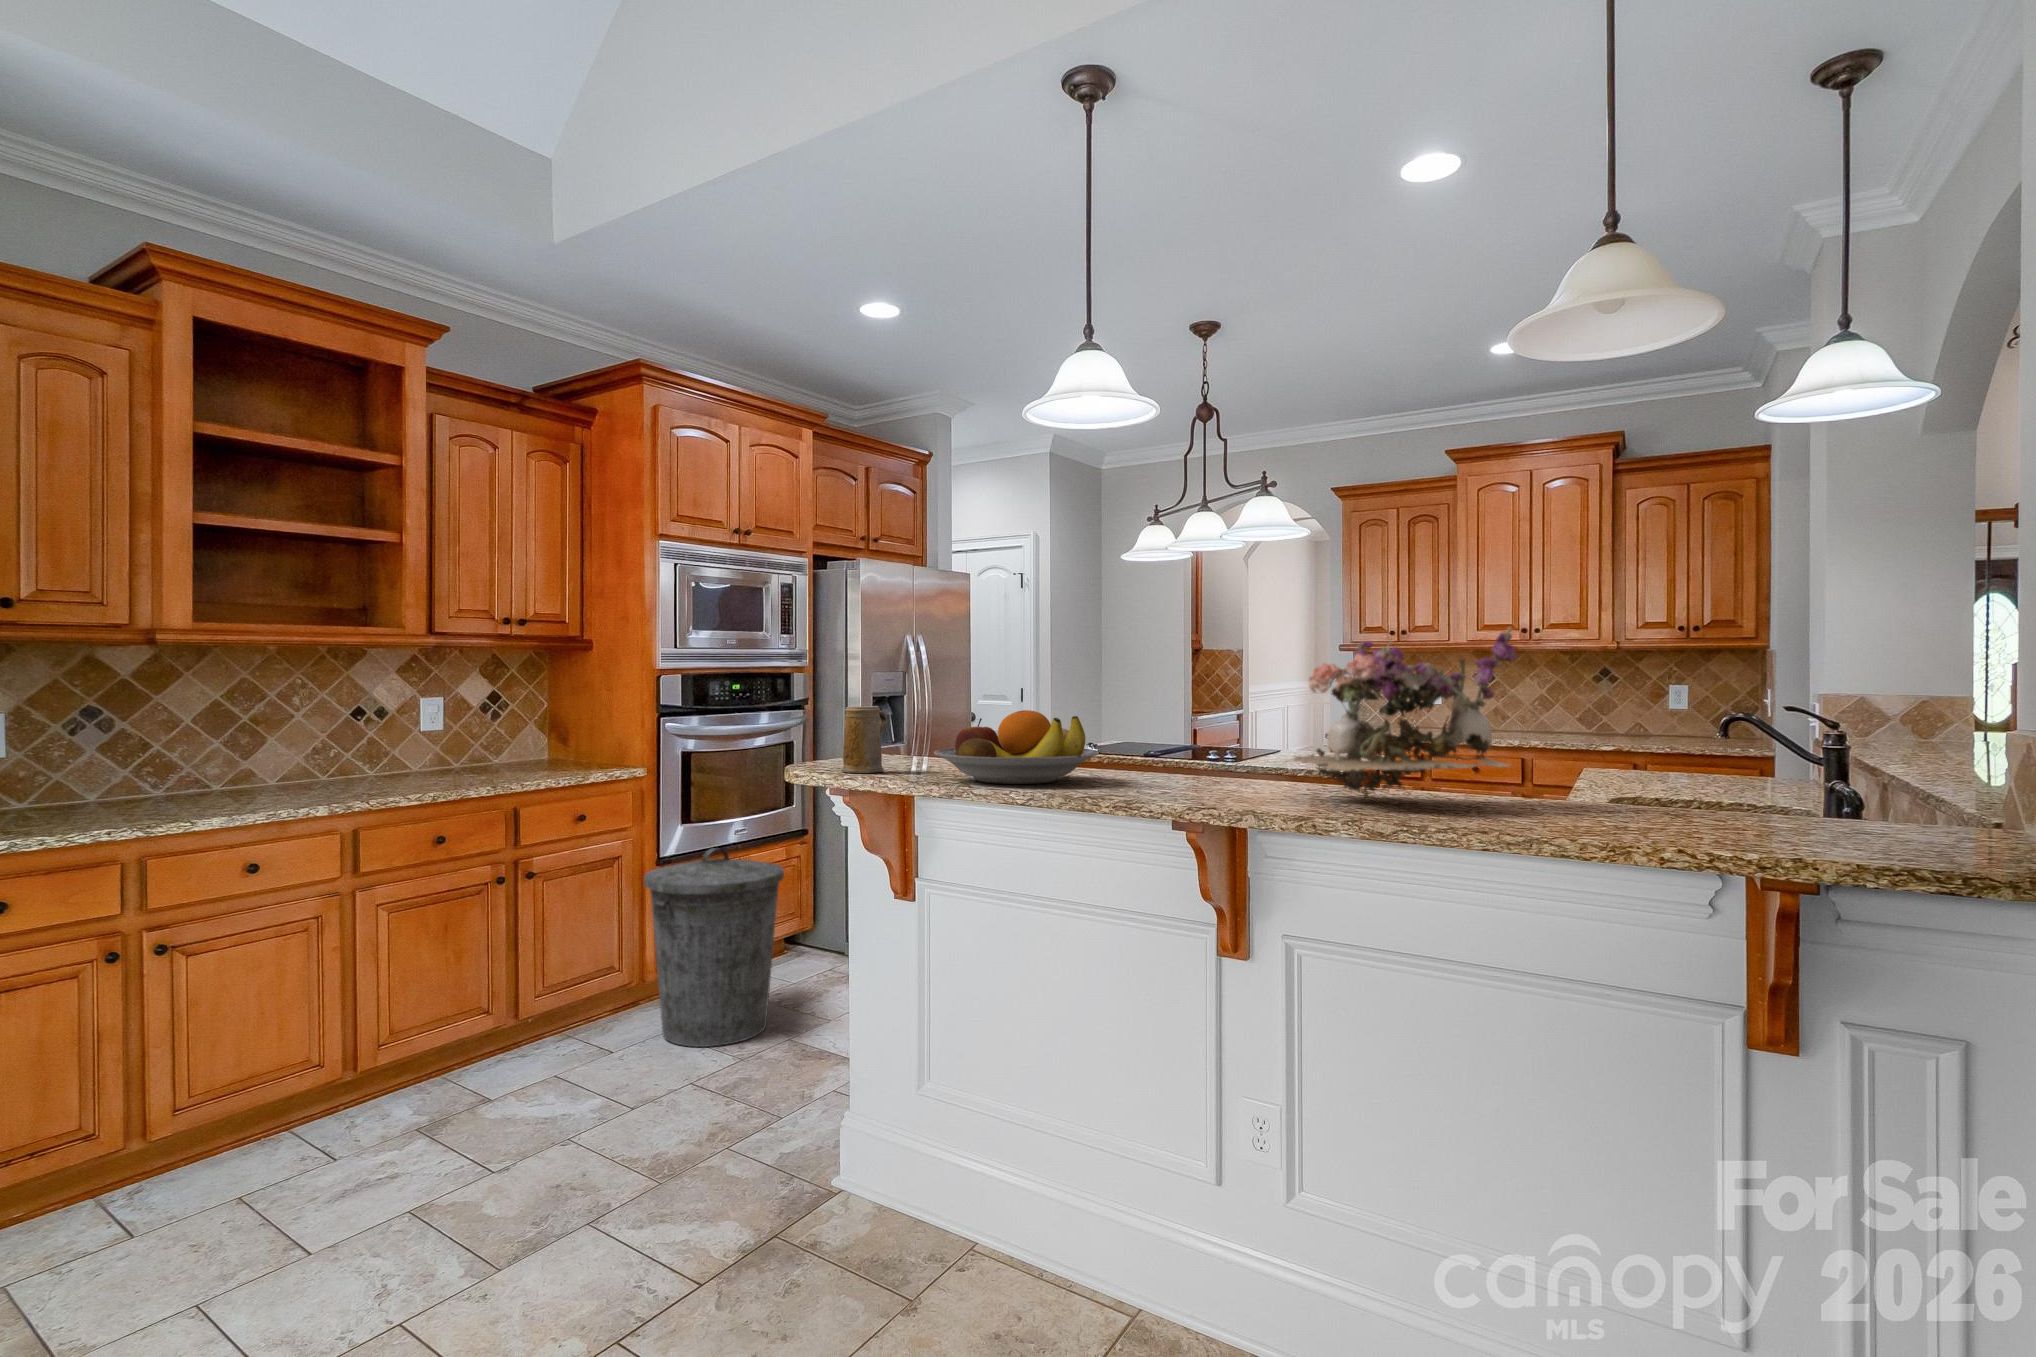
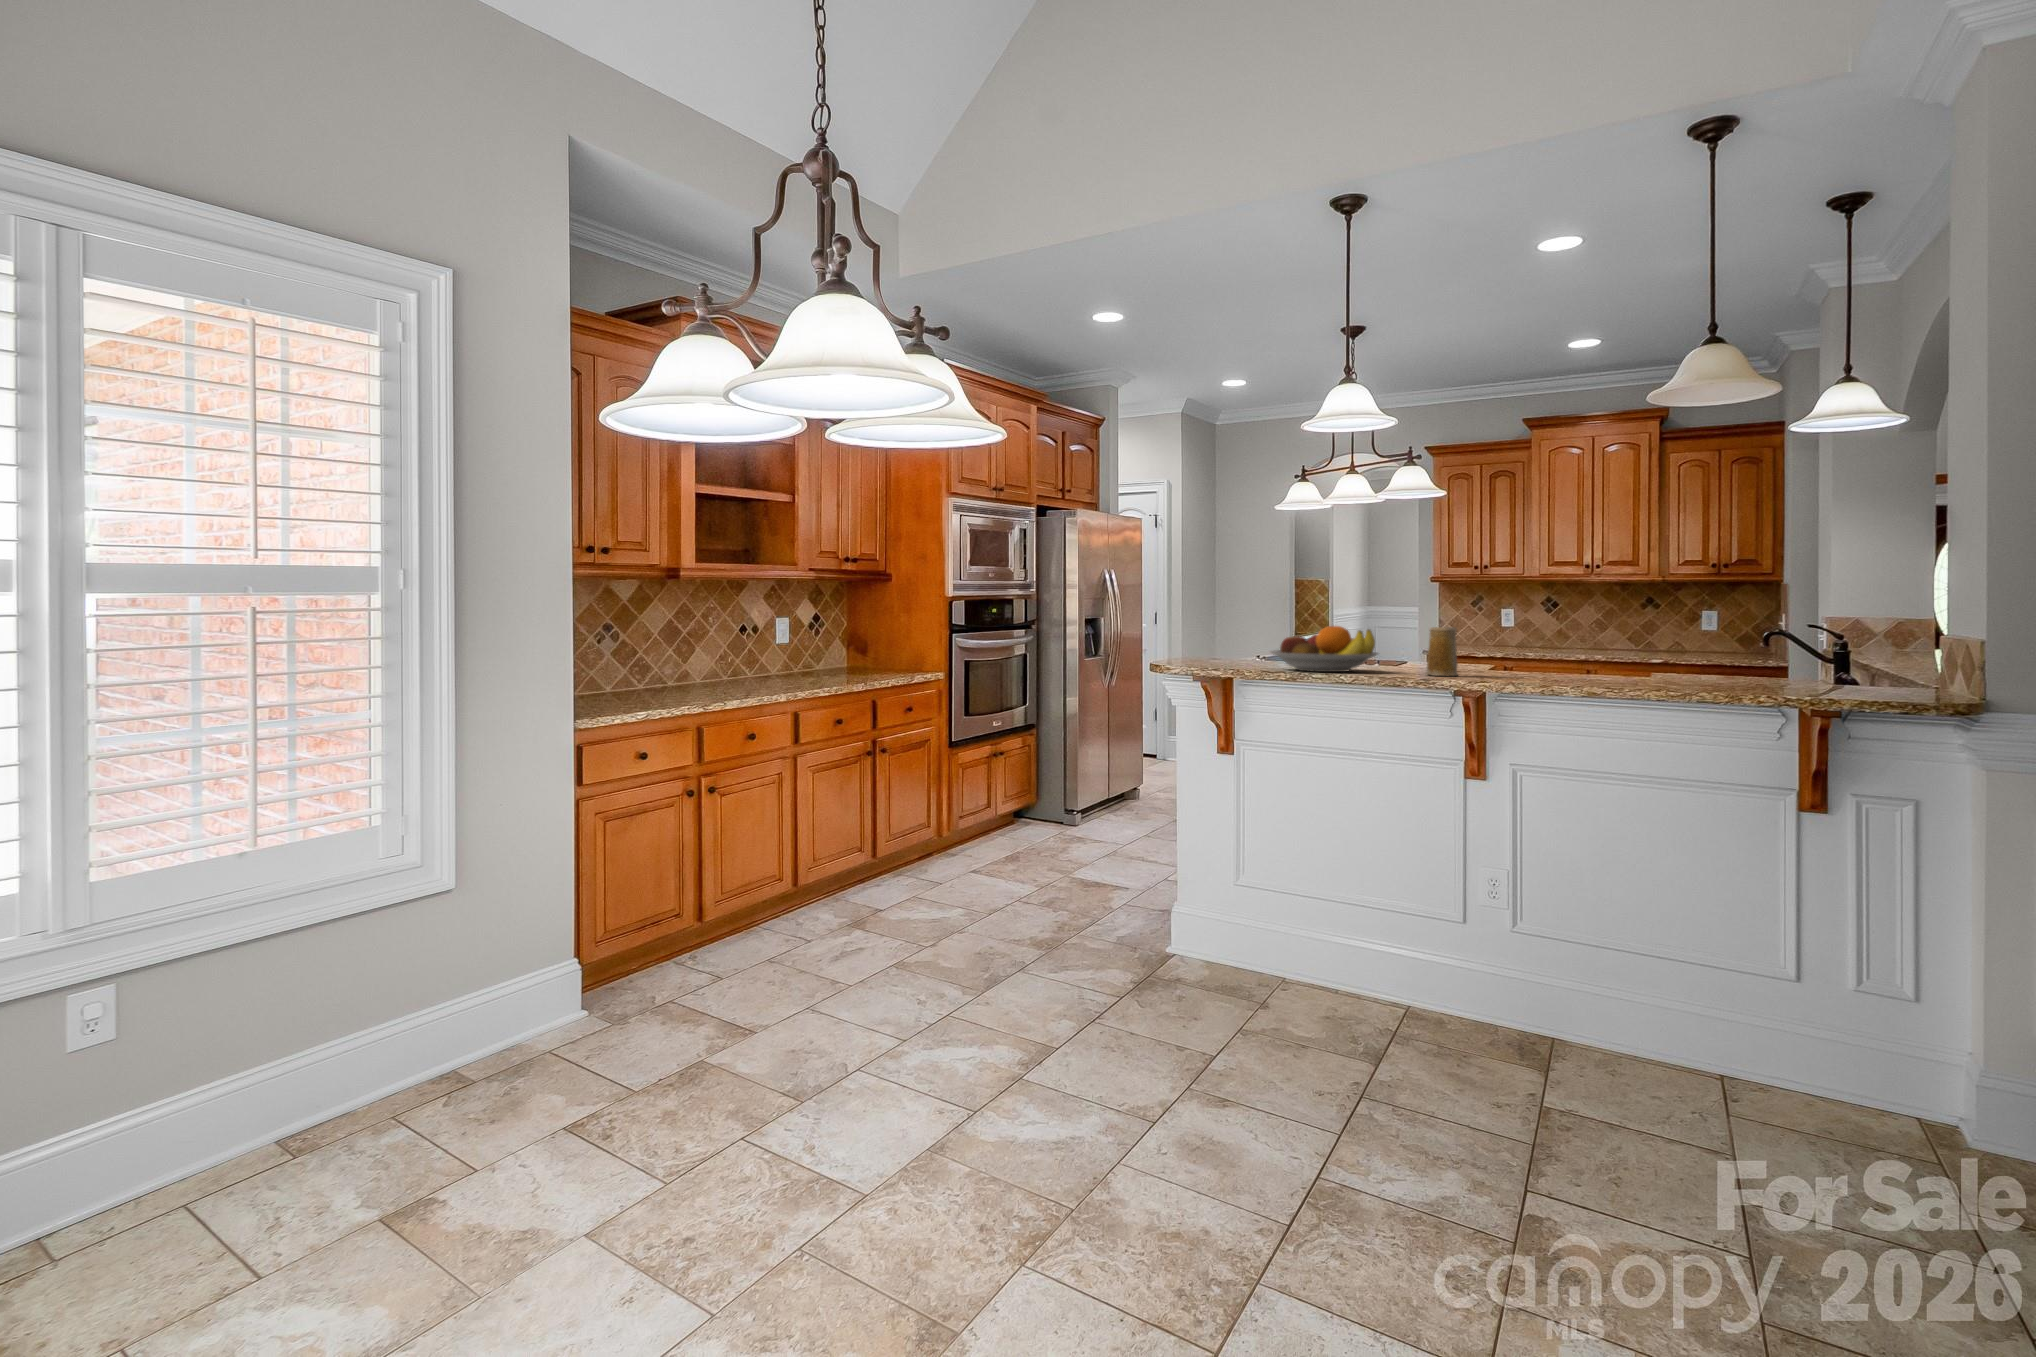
flower arrangement: present [1291,627,1516,798] -> none [1515,575,1665,679]
mug: present [841,706,887,773] -> present [1426,627,1458,676]
trash can: present [644,848,784,1047] -> none [951,731,1050,873]

